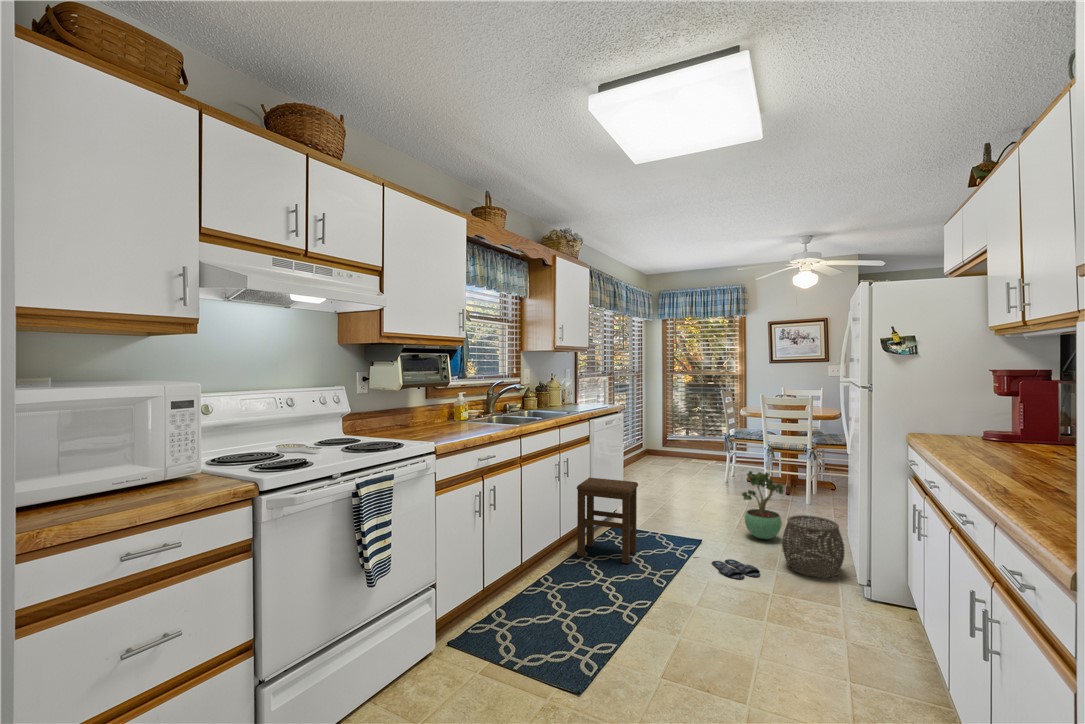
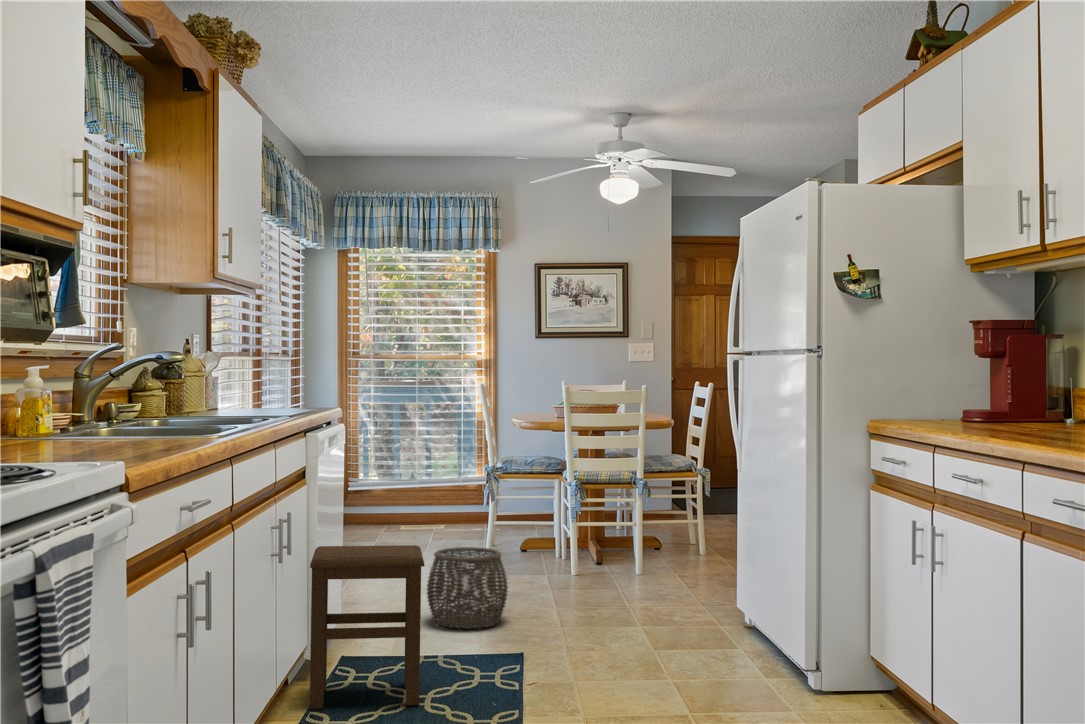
potted plant: present [742,471,783,539] -> none [572,513,649,634]
woven basket: present [782,515,845,578] -> present [427,547,508,629]
slippers: present [712,559,760,579] -> none [559,670,646,696]

